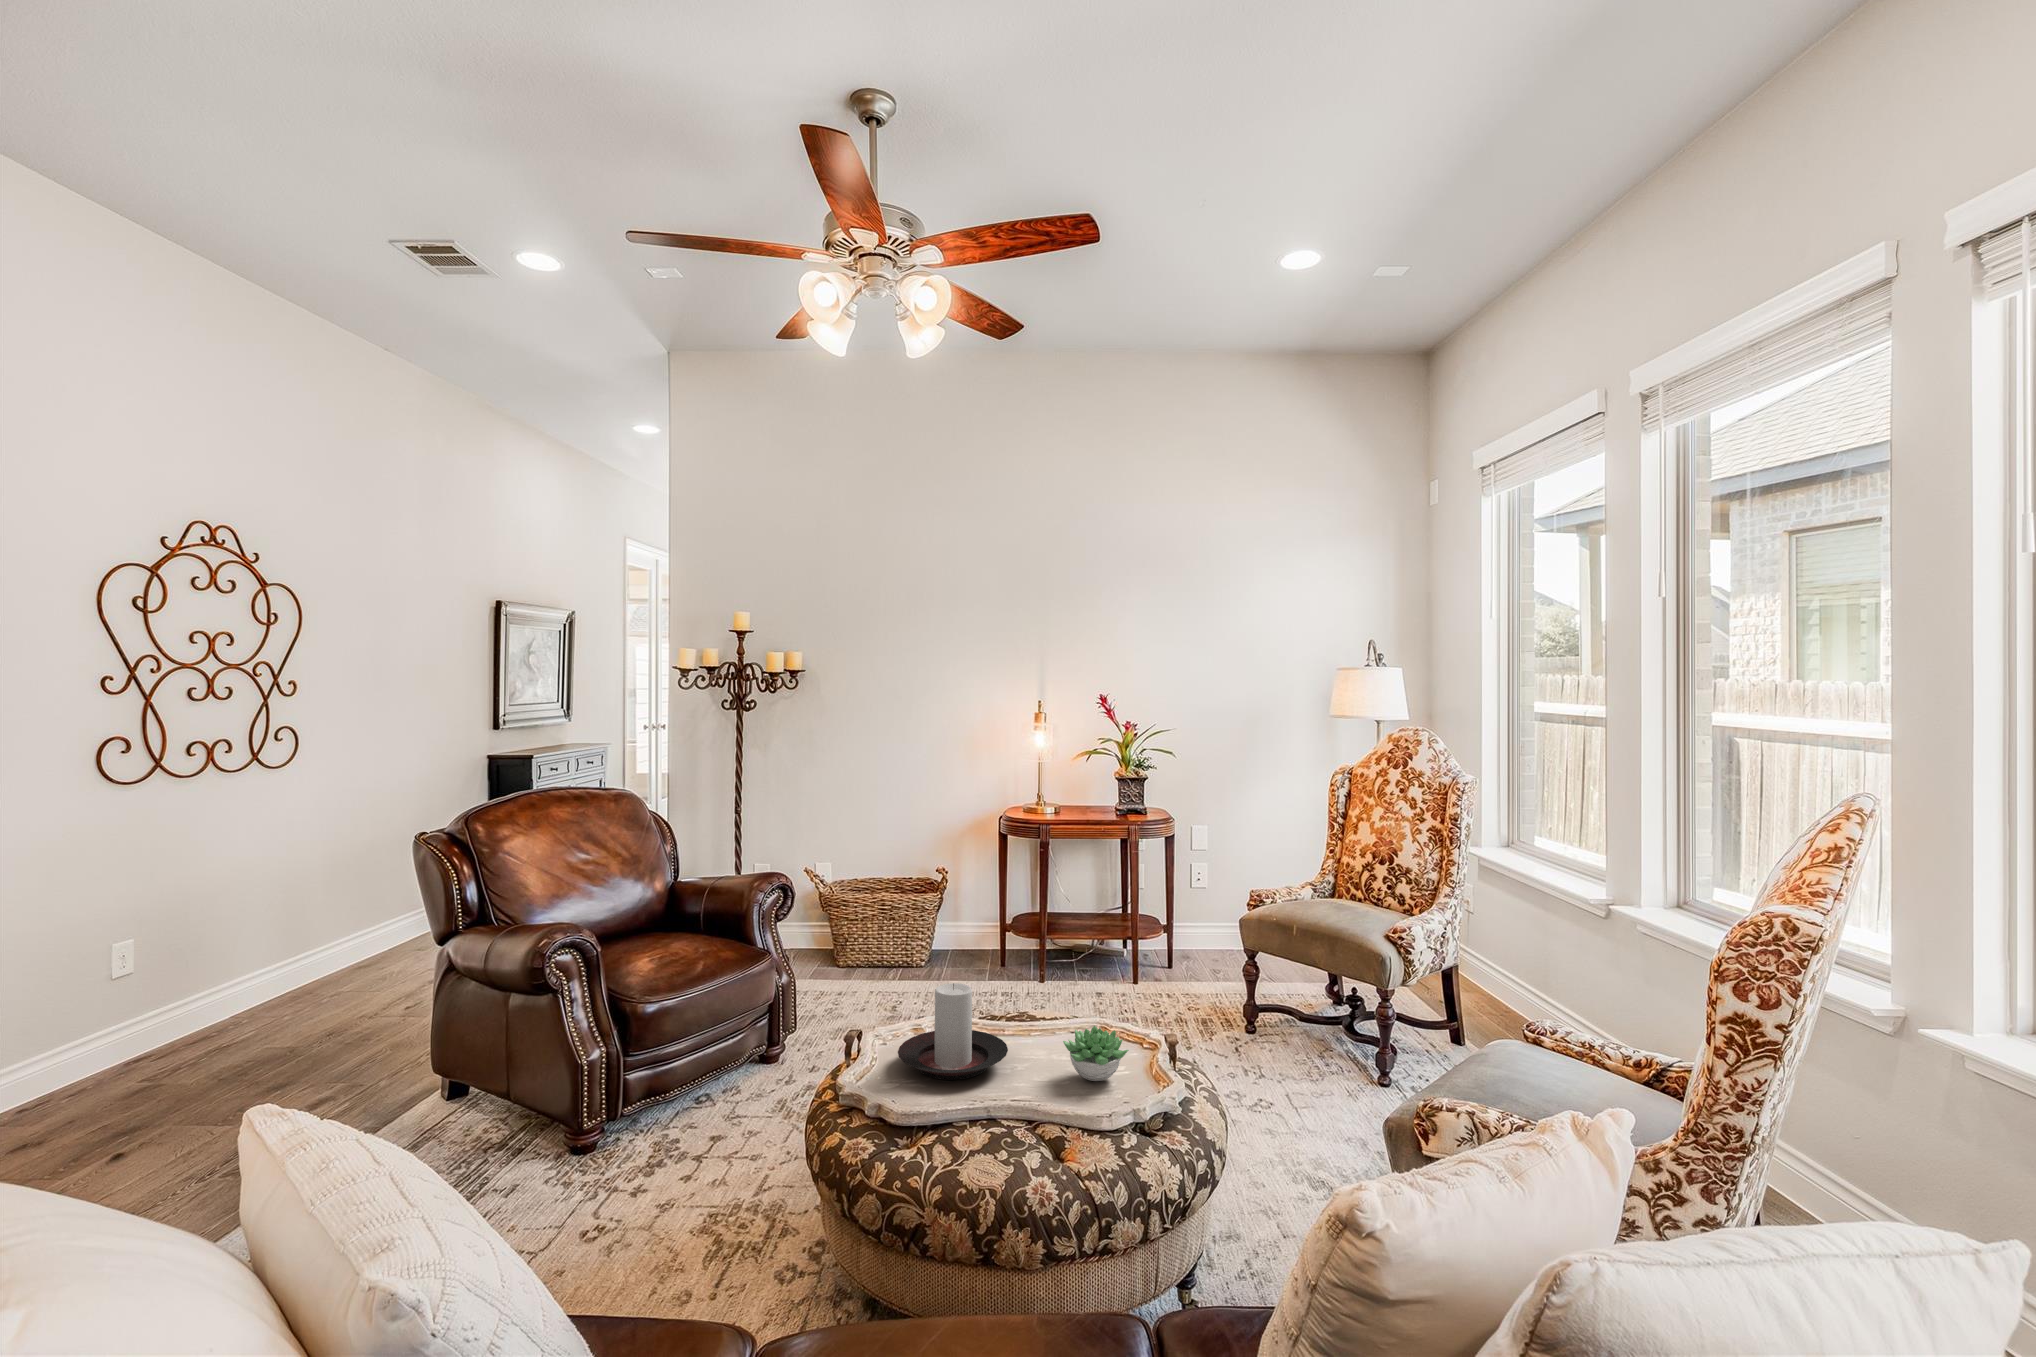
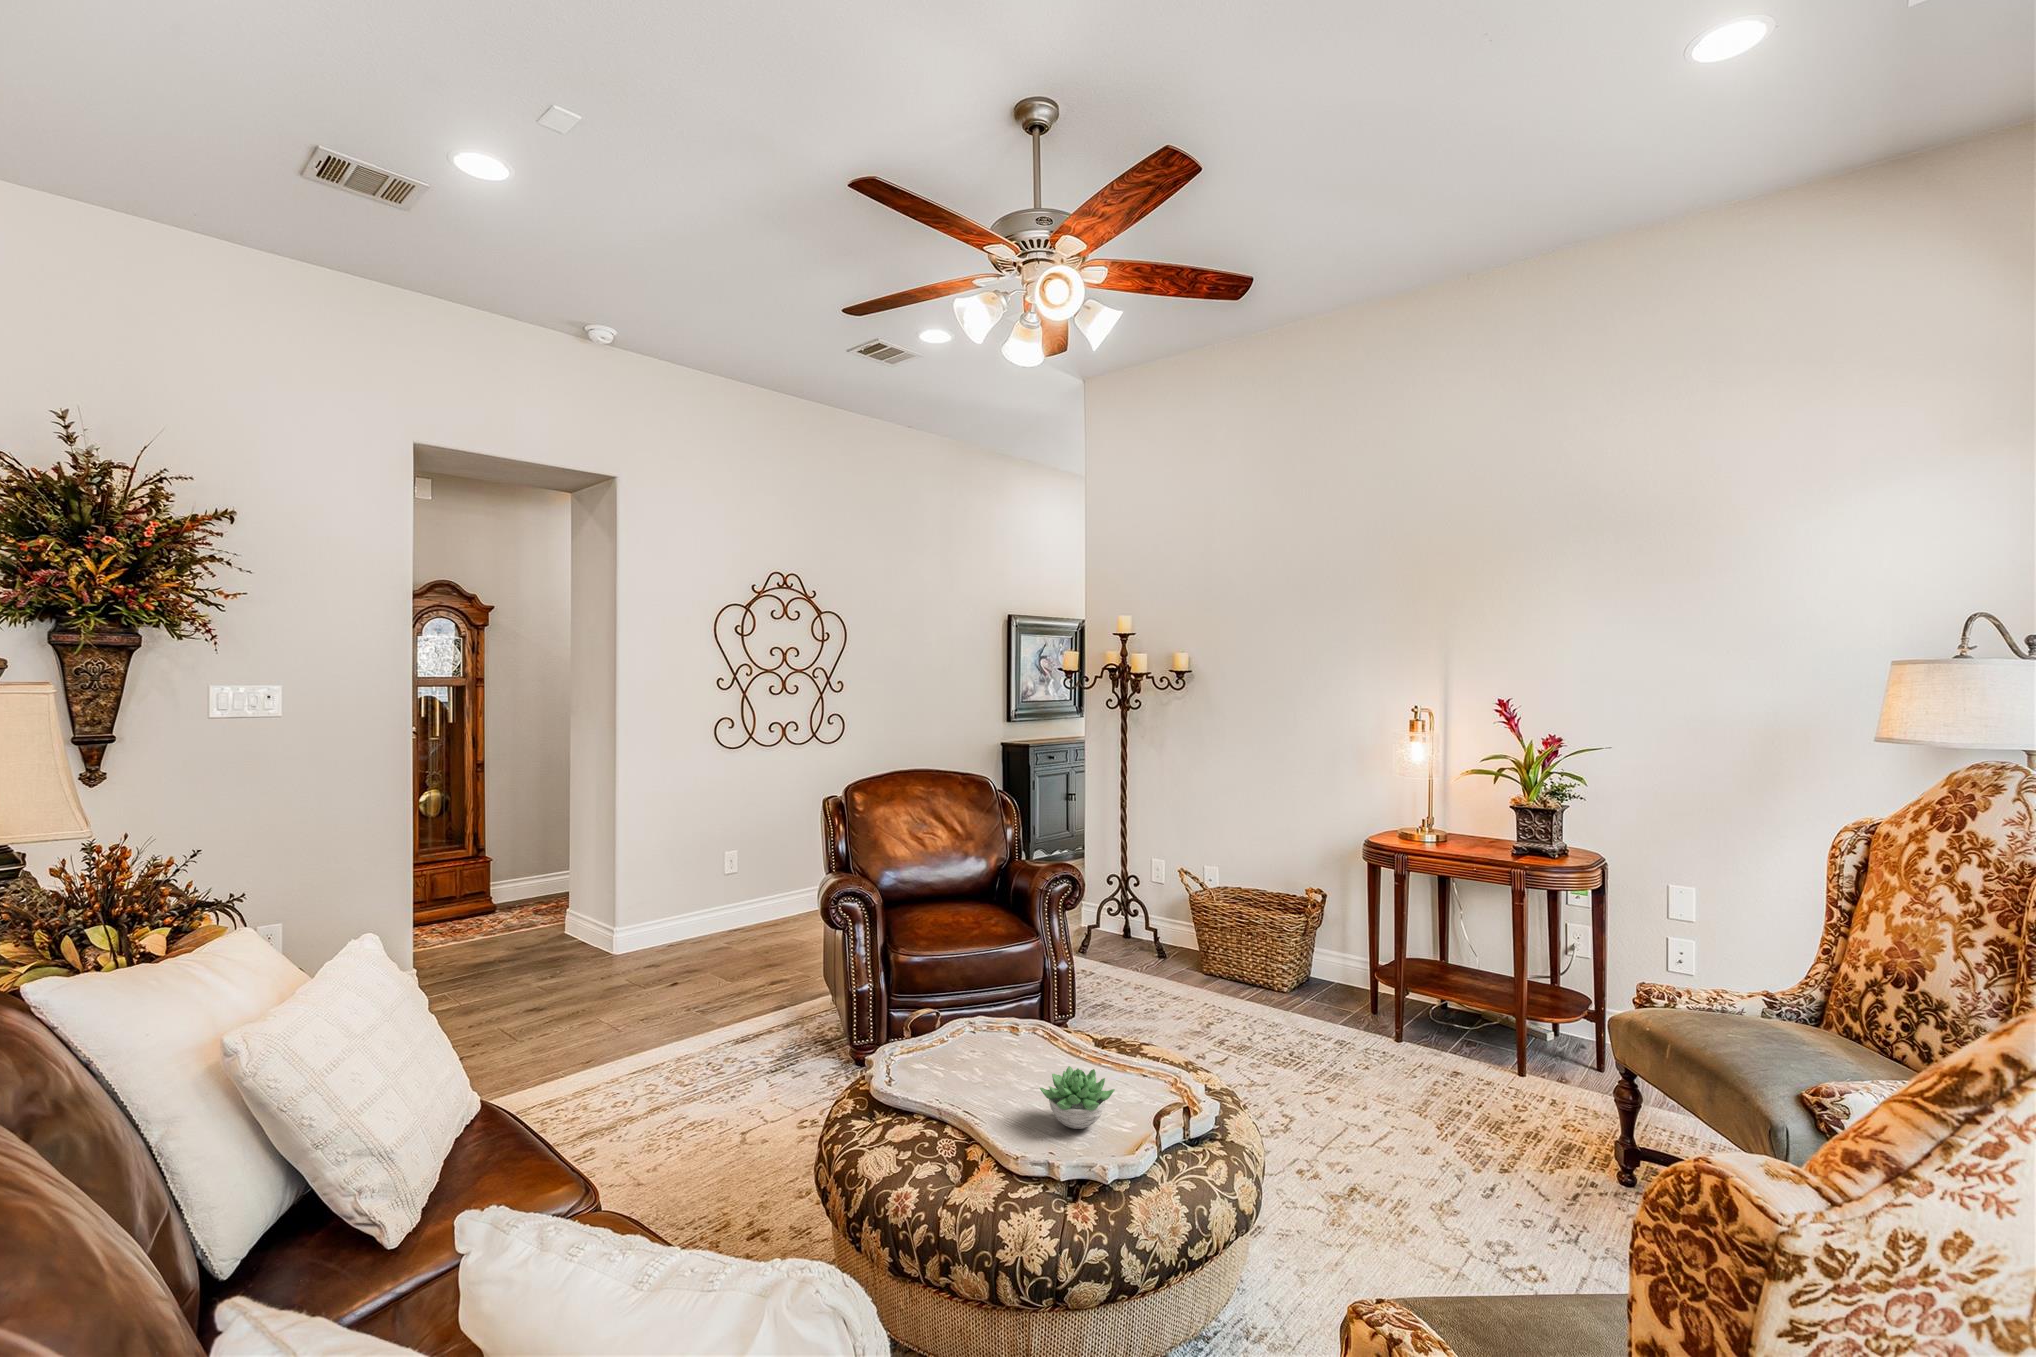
candle holder: present [898,983,1008,1080] -> none [928,987,1038,1083]

